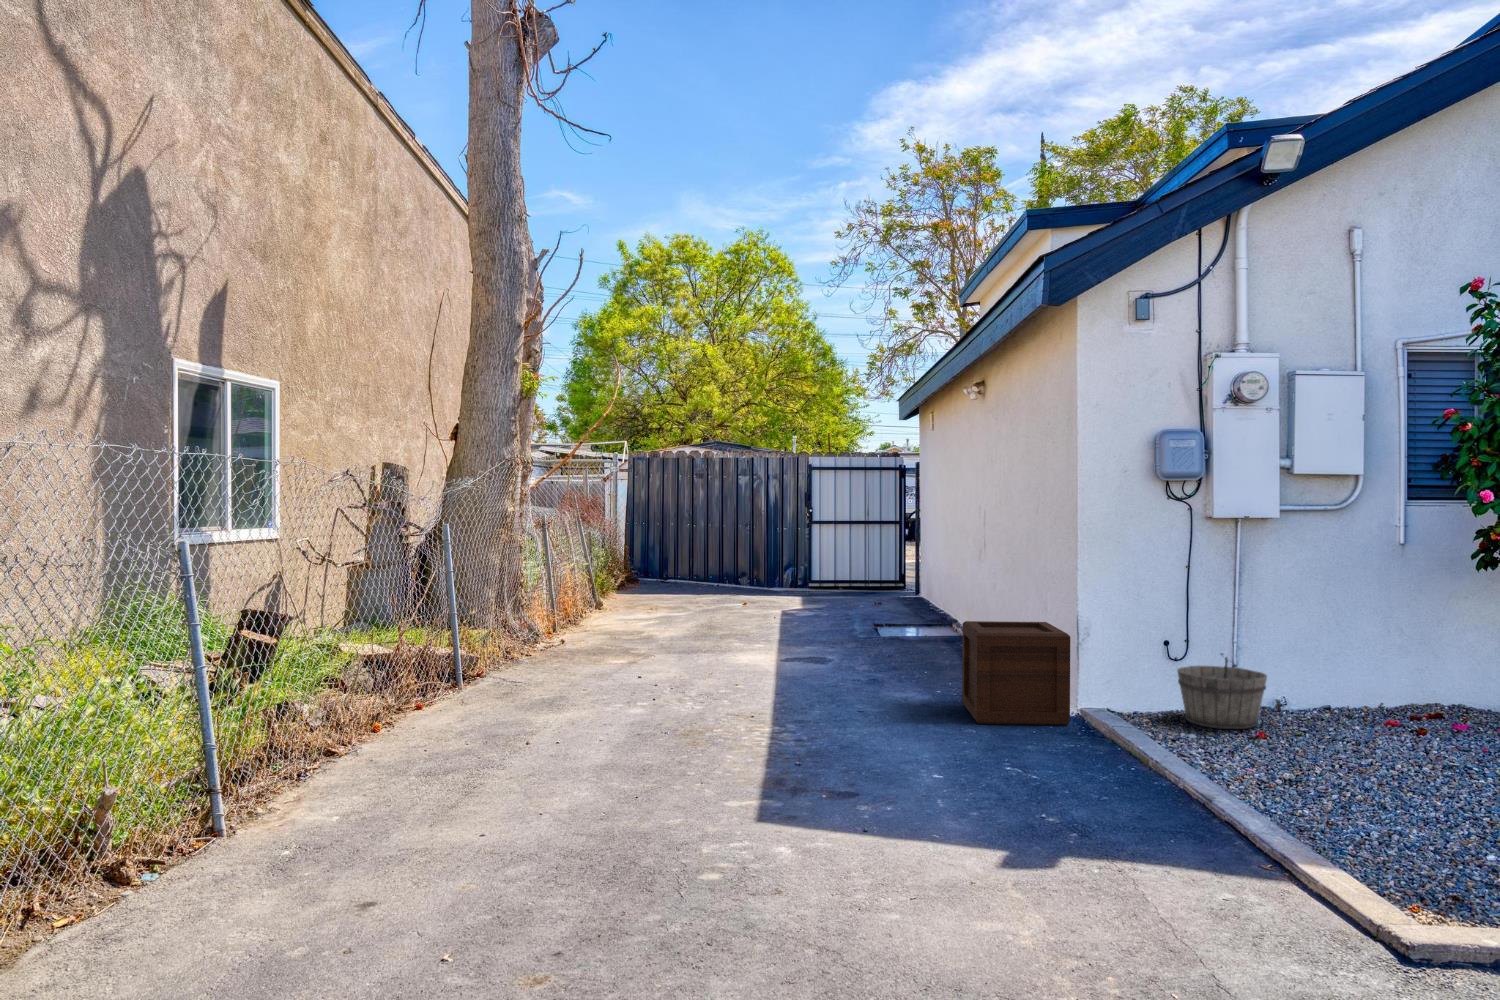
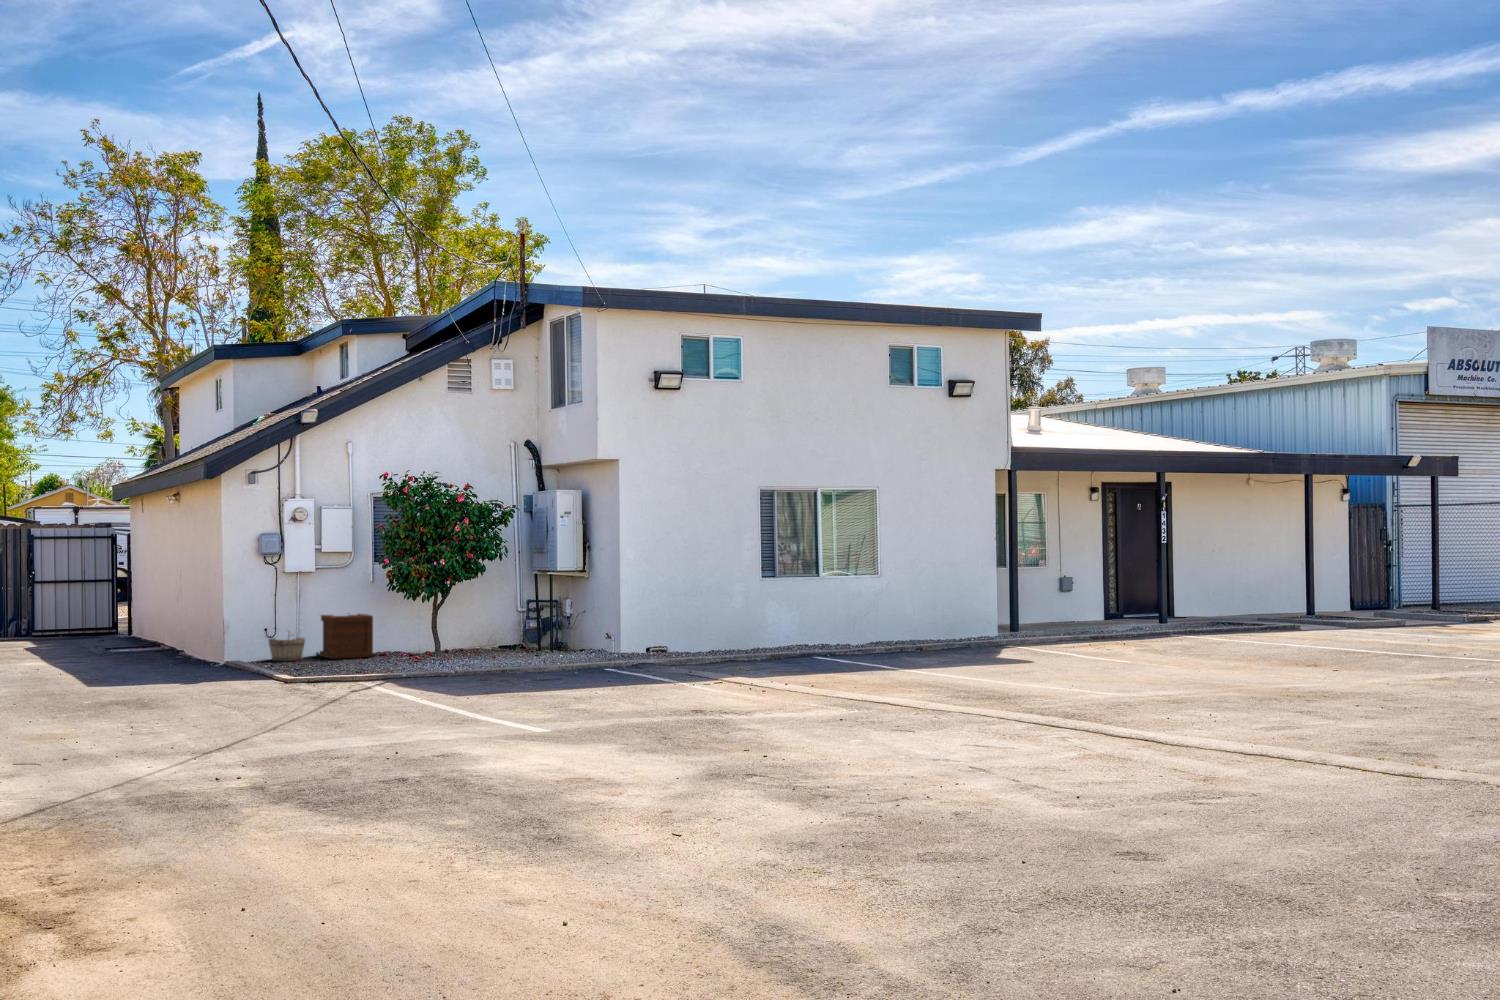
wooden crate: present [962,621,1070,725] -> present [318,613,373,659]

